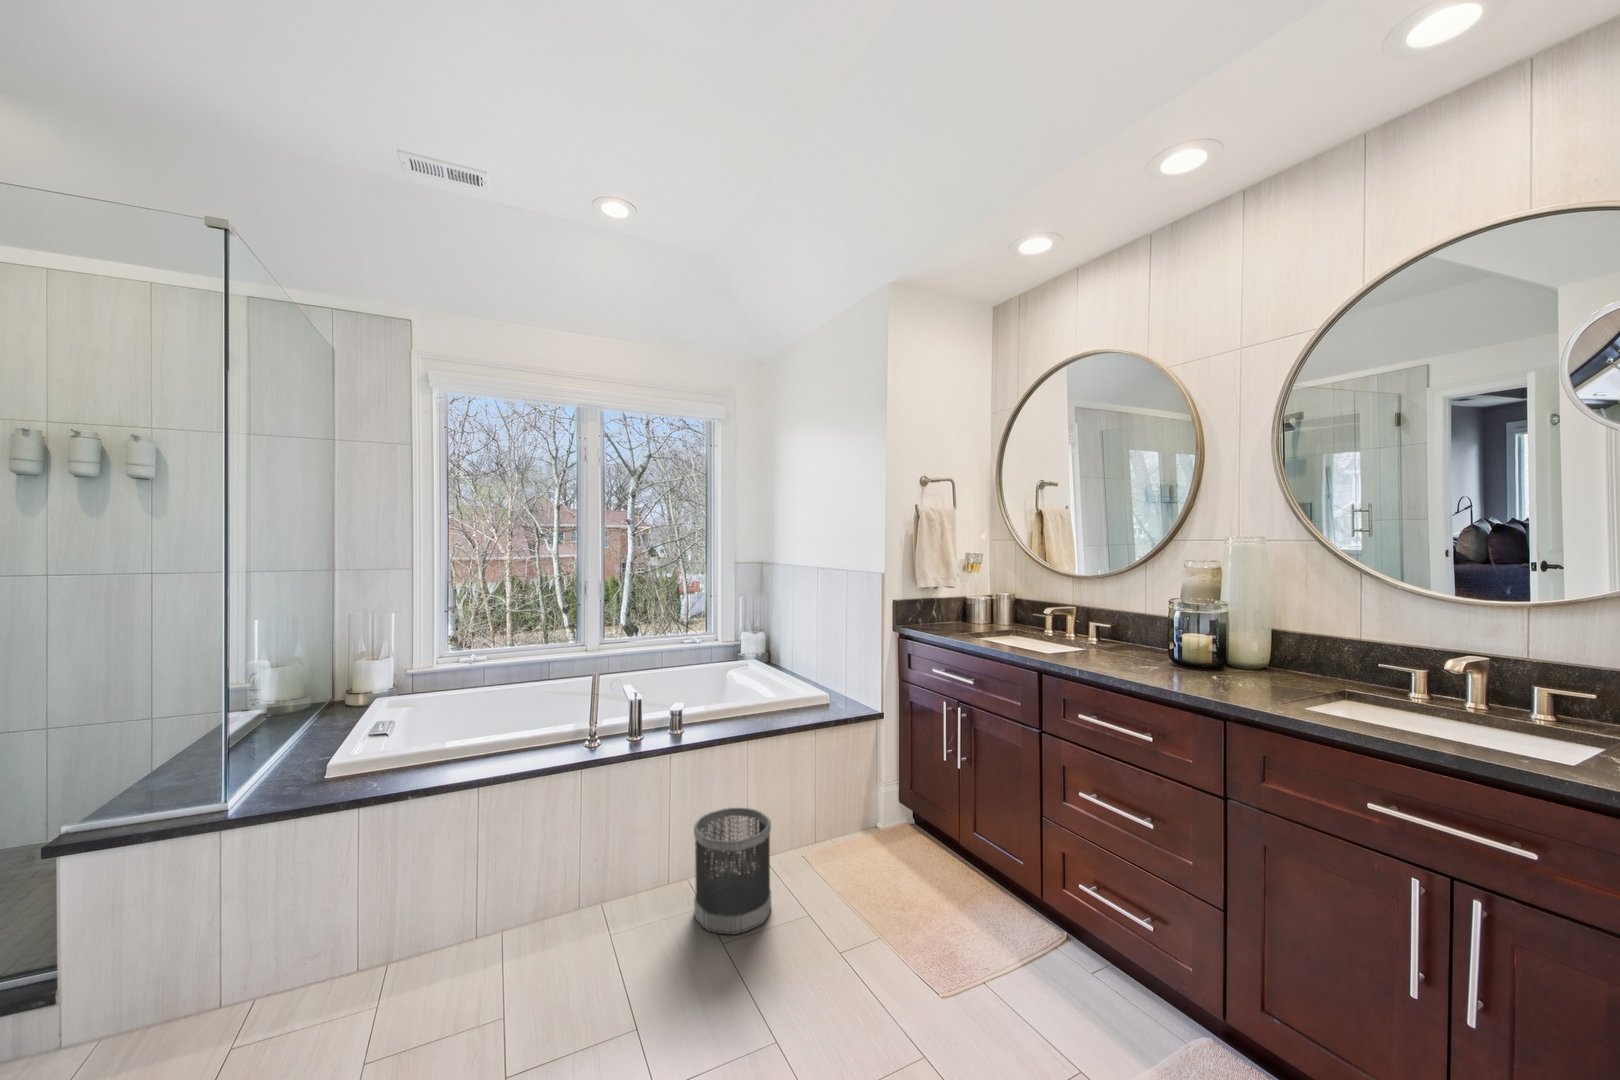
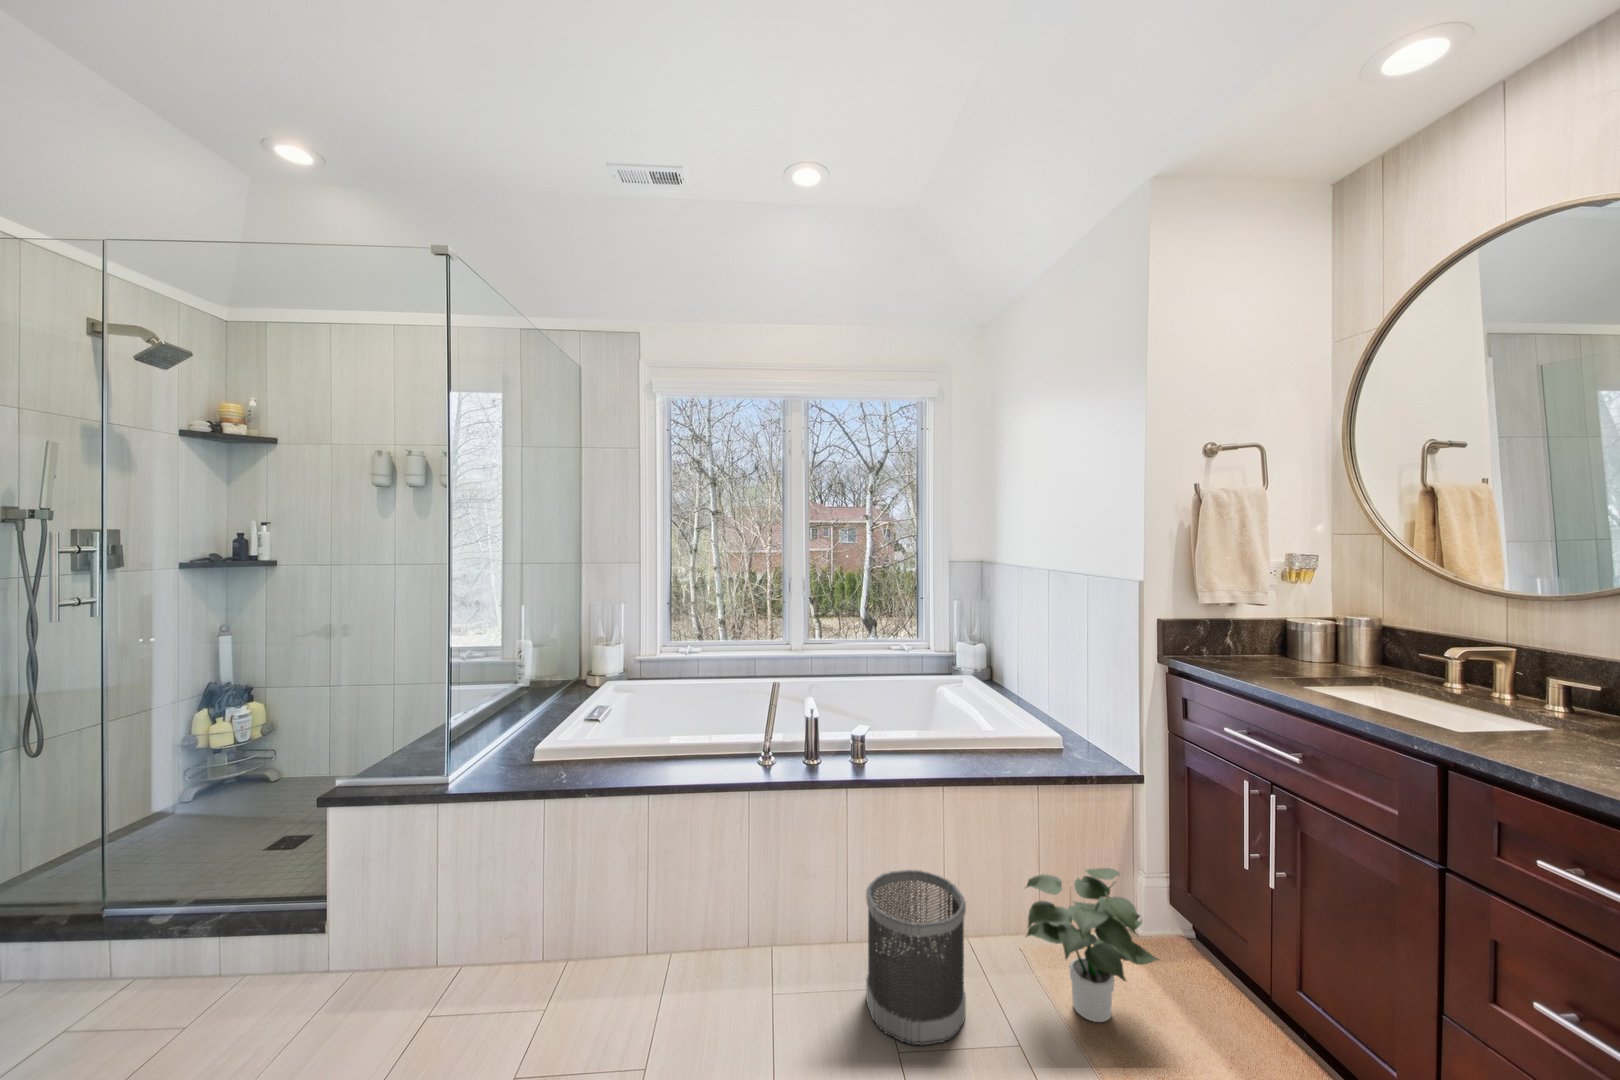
potted plant: none [808,780,898,888] -> present [1026,868,1159,1022]

